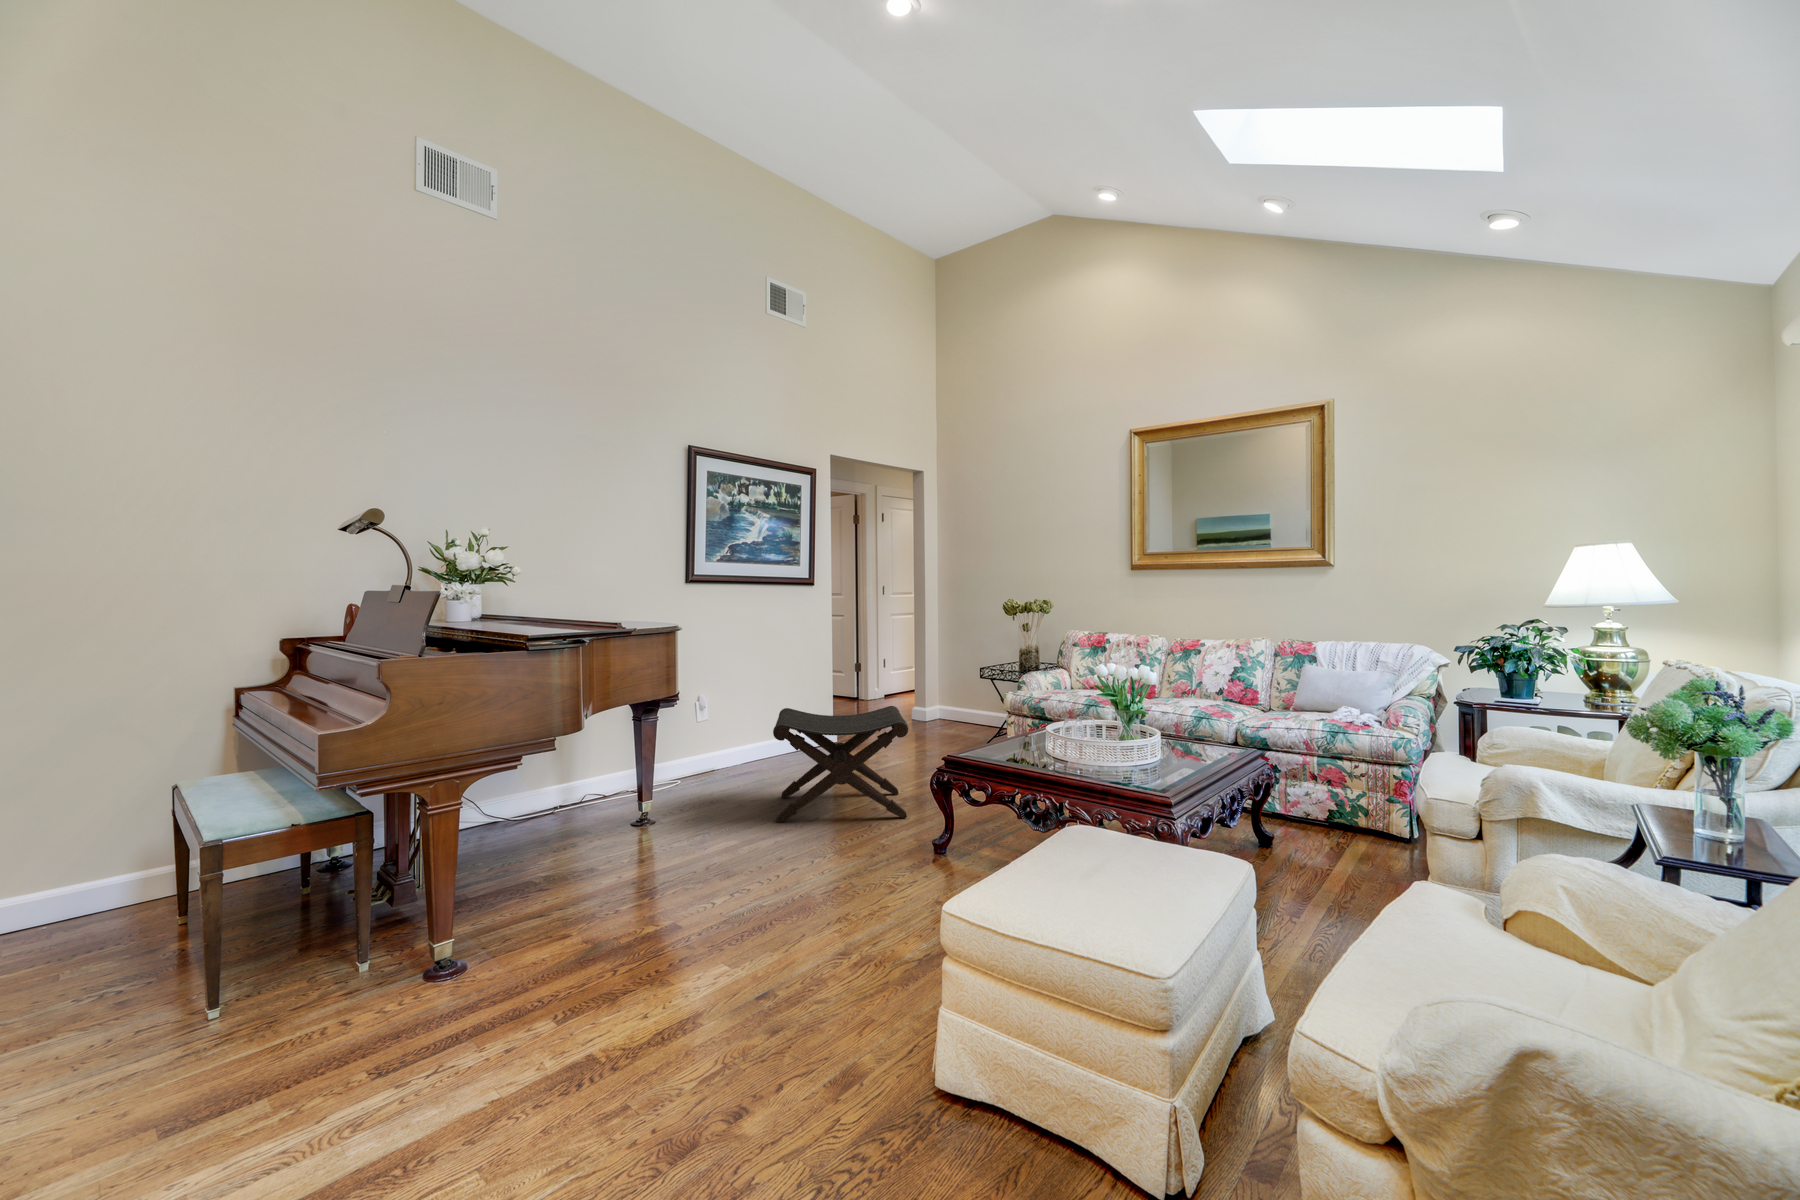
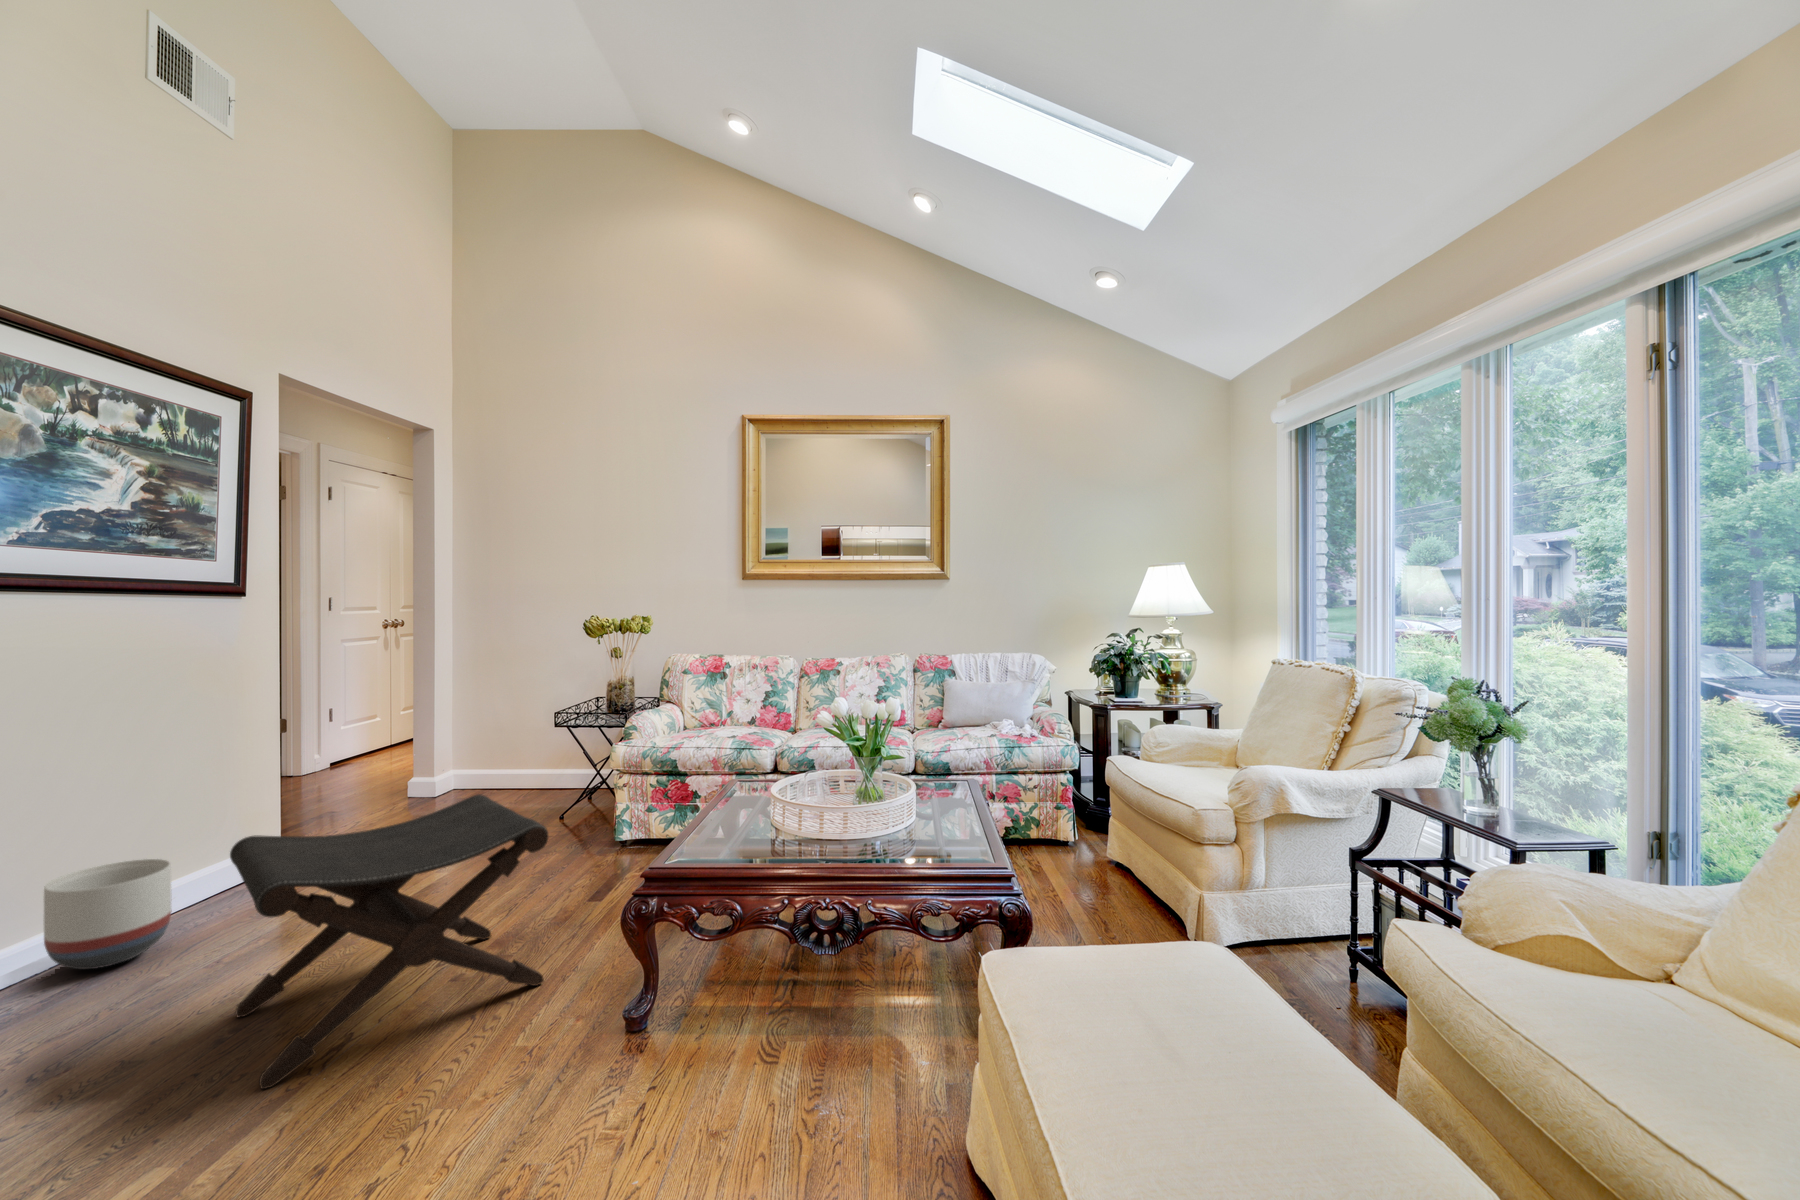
planter: none [729,721,773,770] -> present [44,859,171,969]

